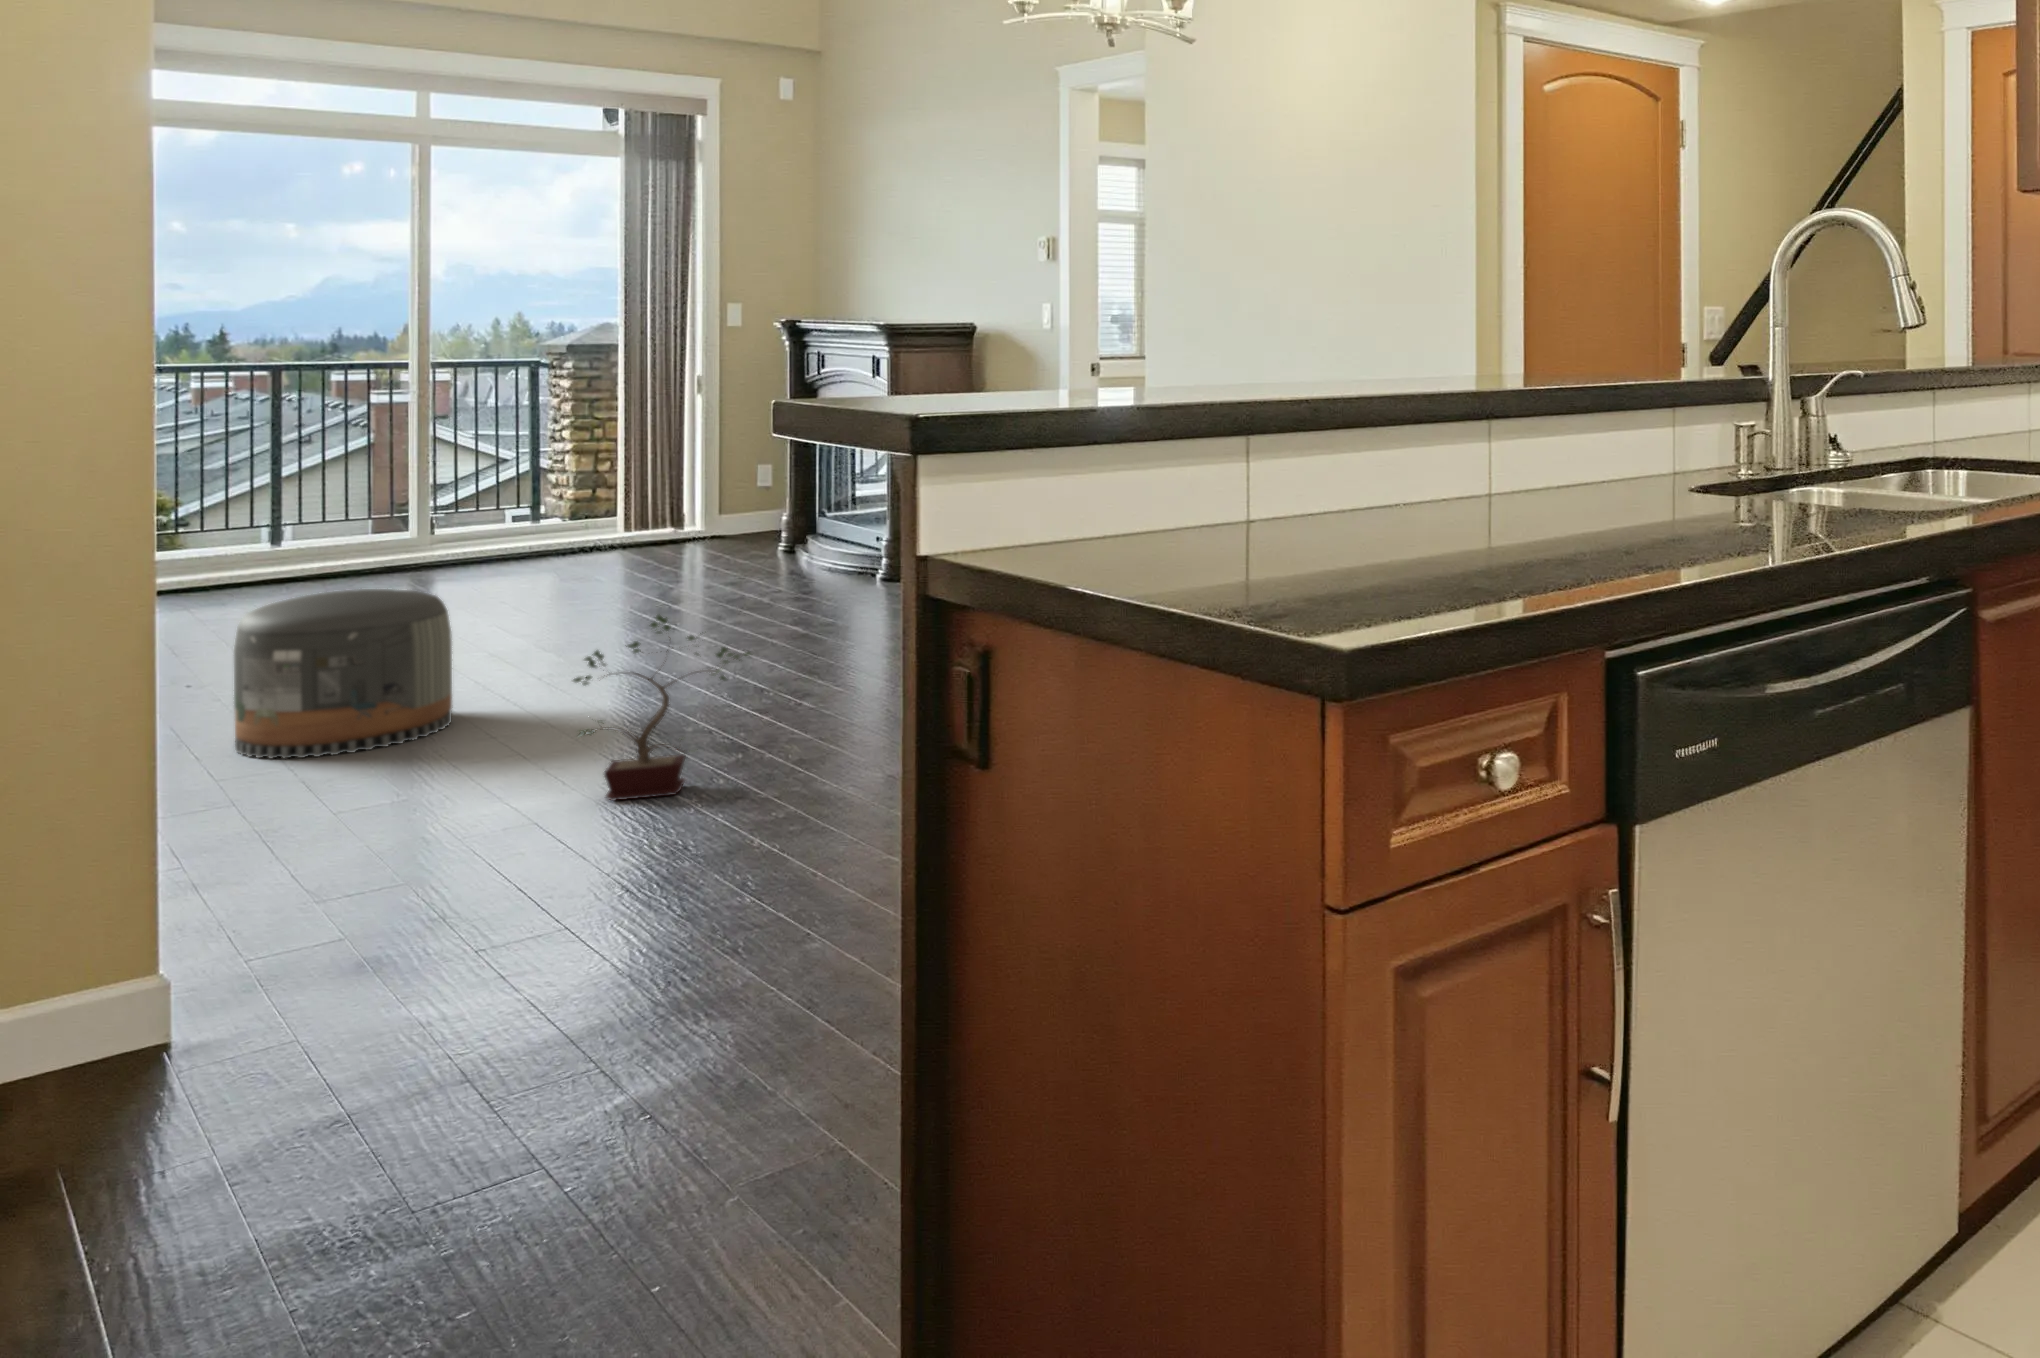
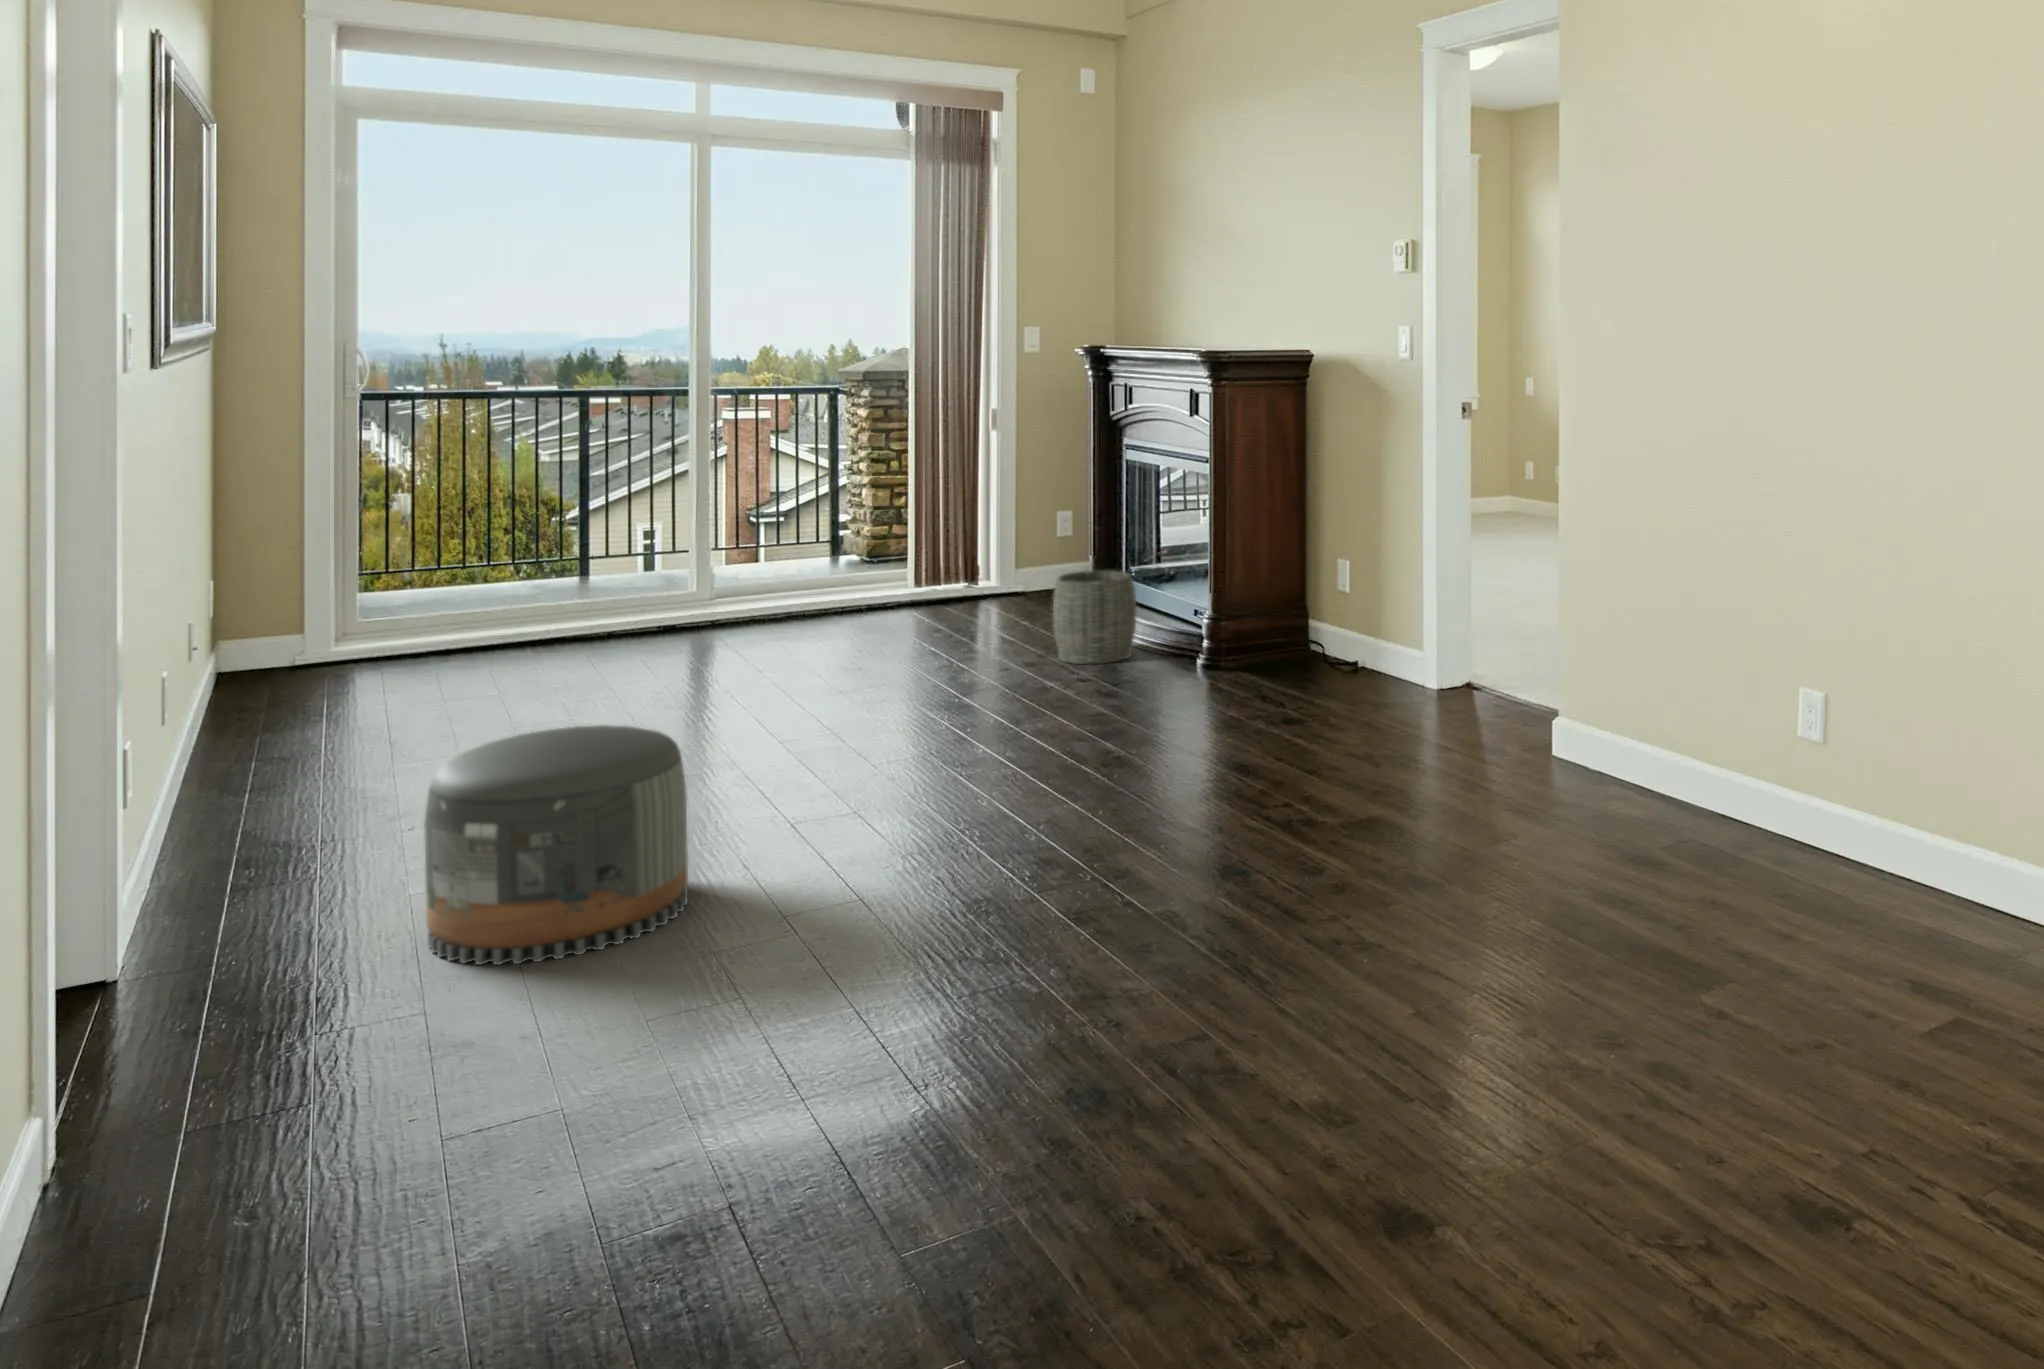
woven basket: none [752,507,826,583] -> present [1053,570,1136,664]
potted plant: present [573,615,750,801] -> none [803,826,1053,1104]

